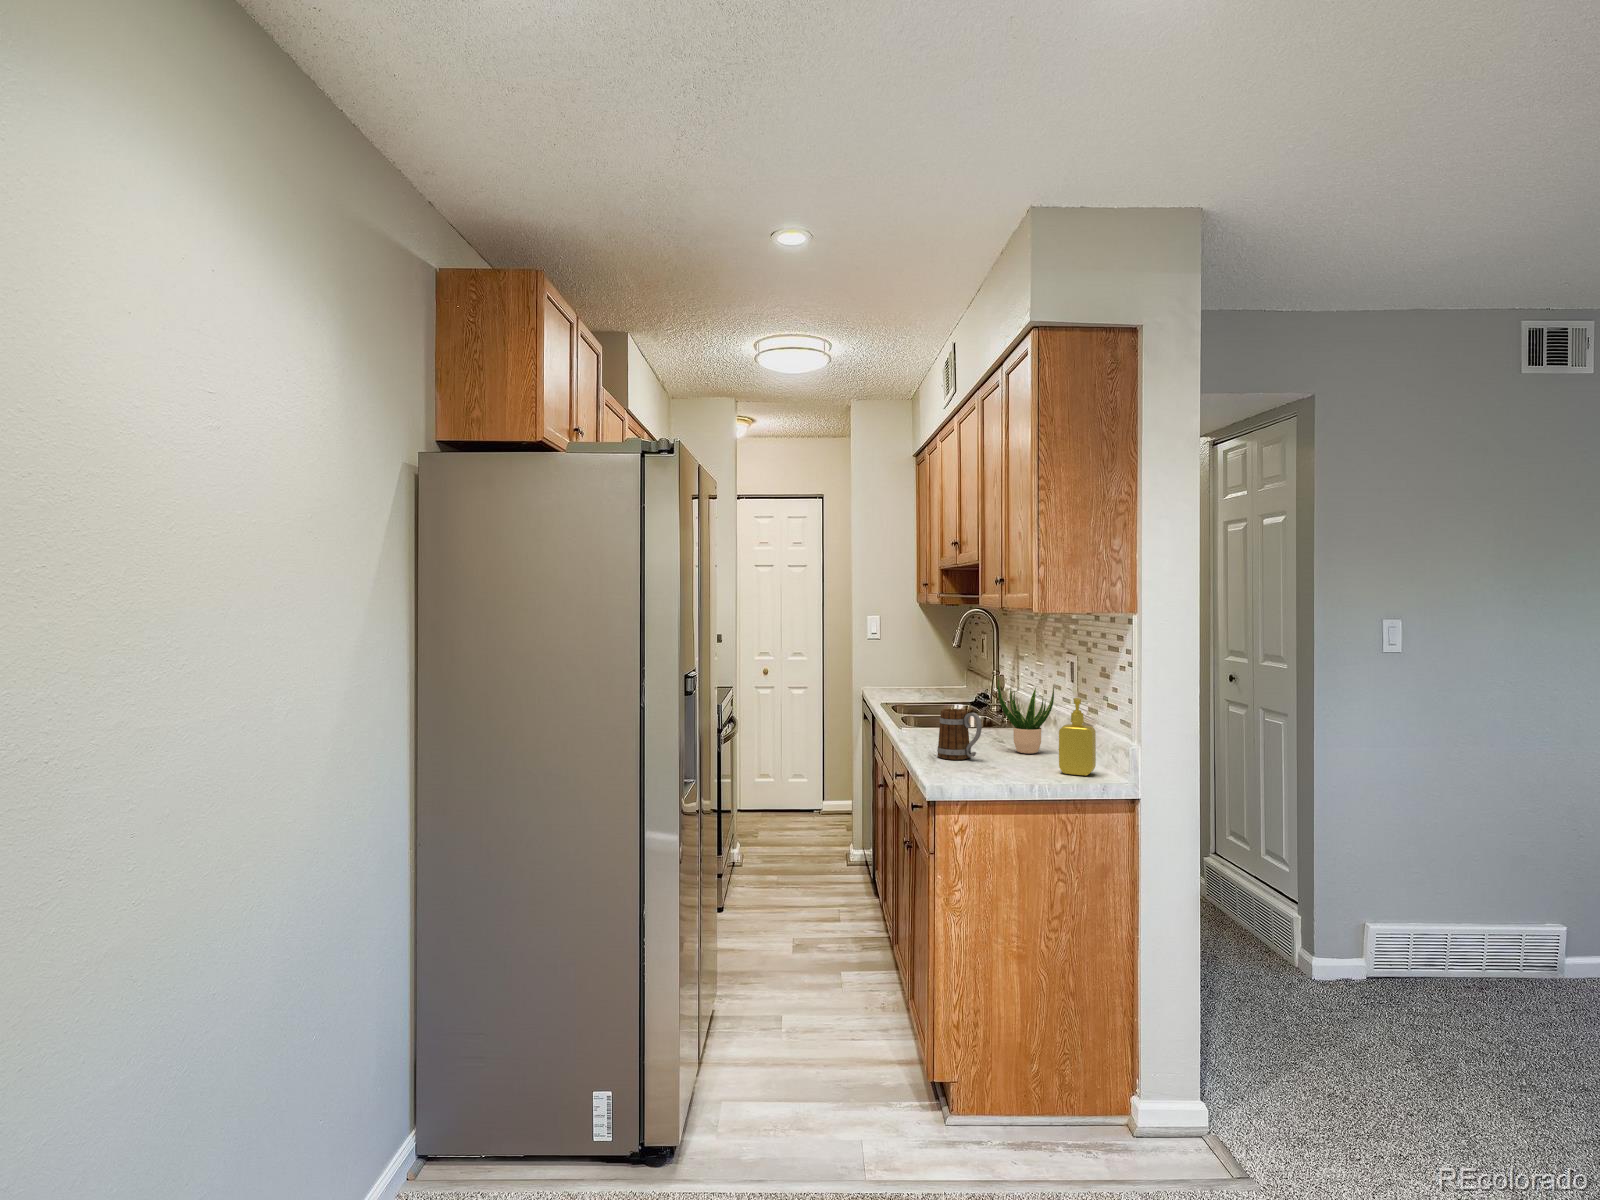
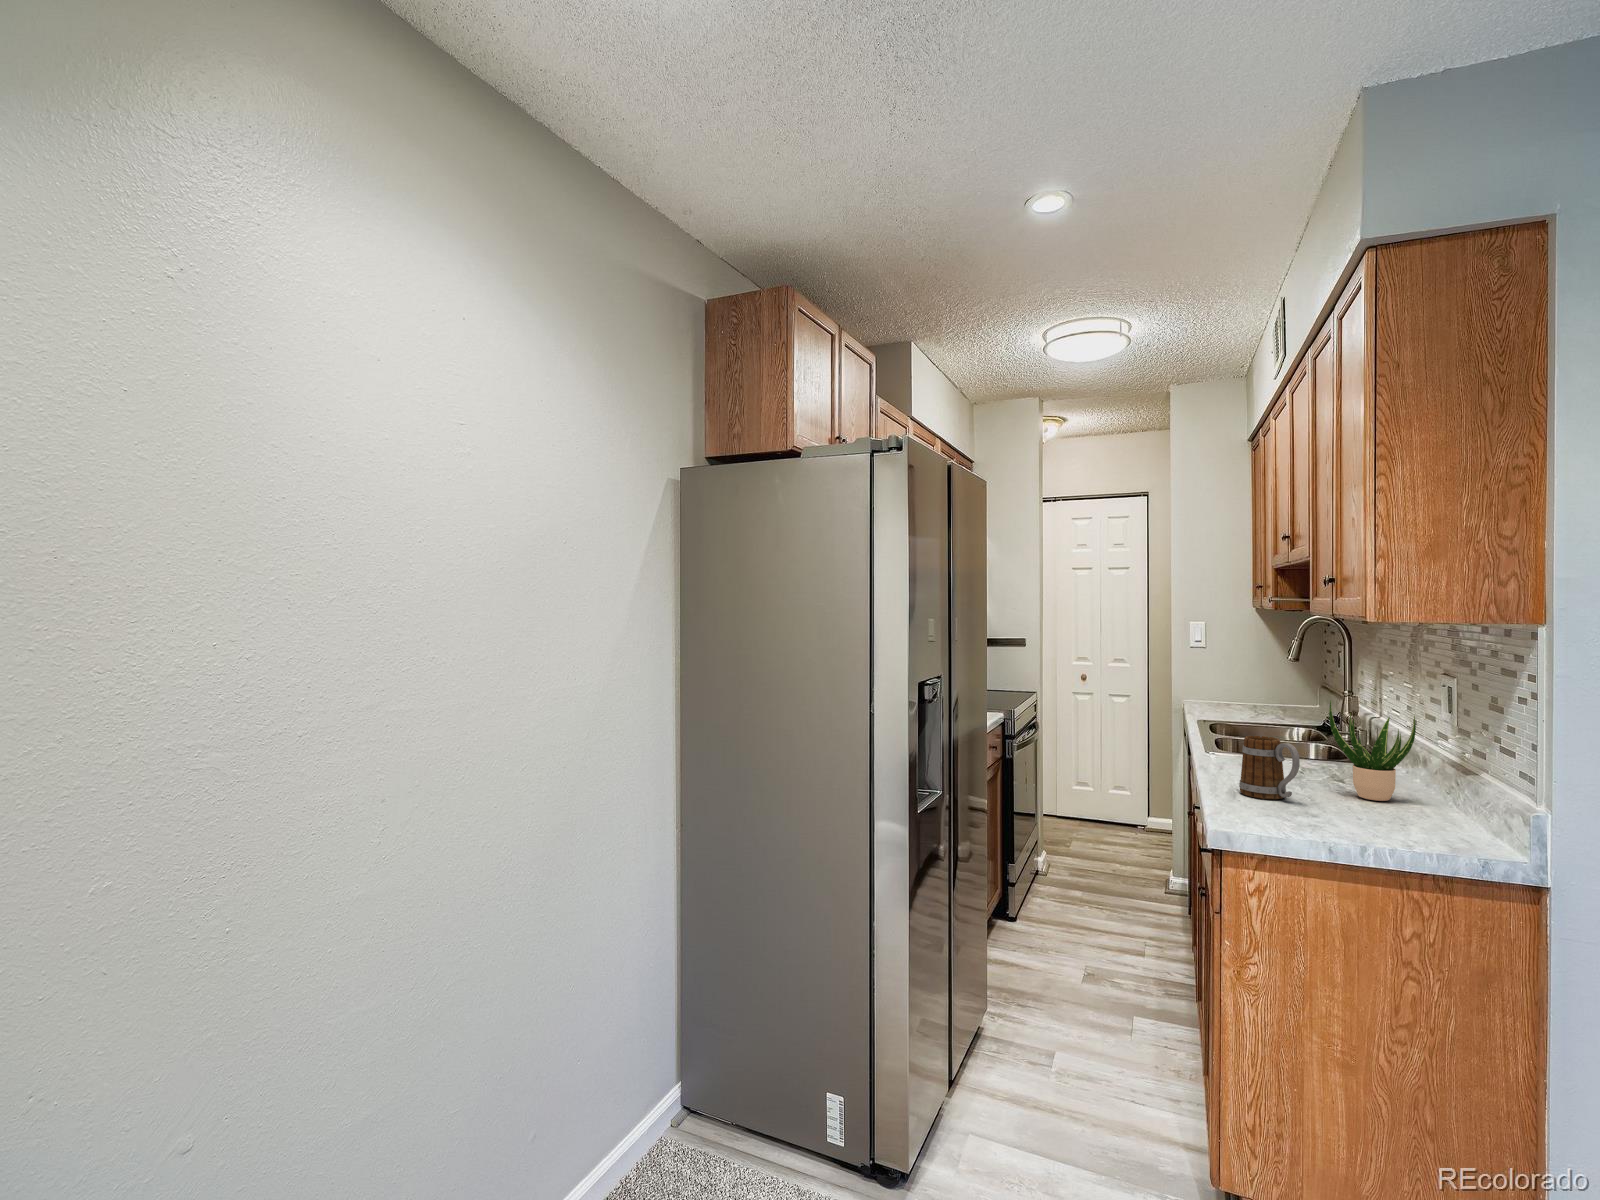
soap dispenser: present [1059,698,1096,776] -> none [1413,736,1475,843]

